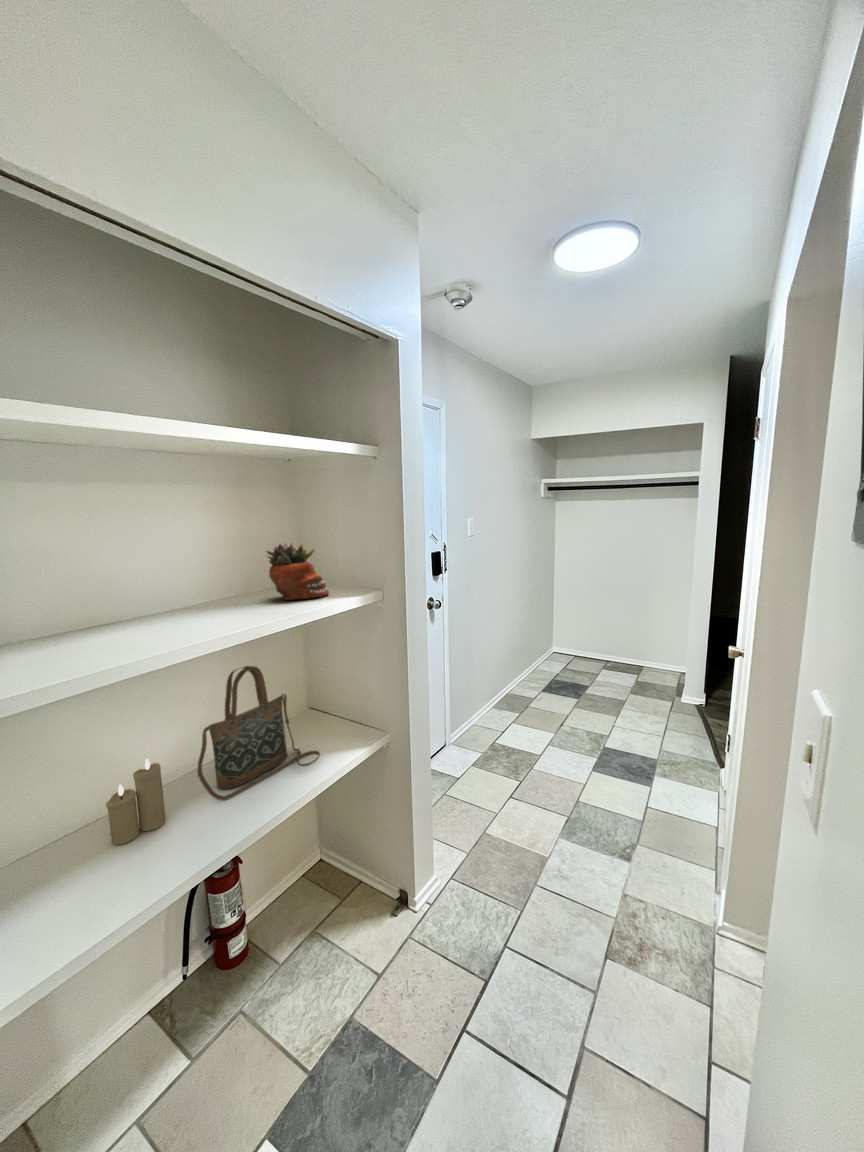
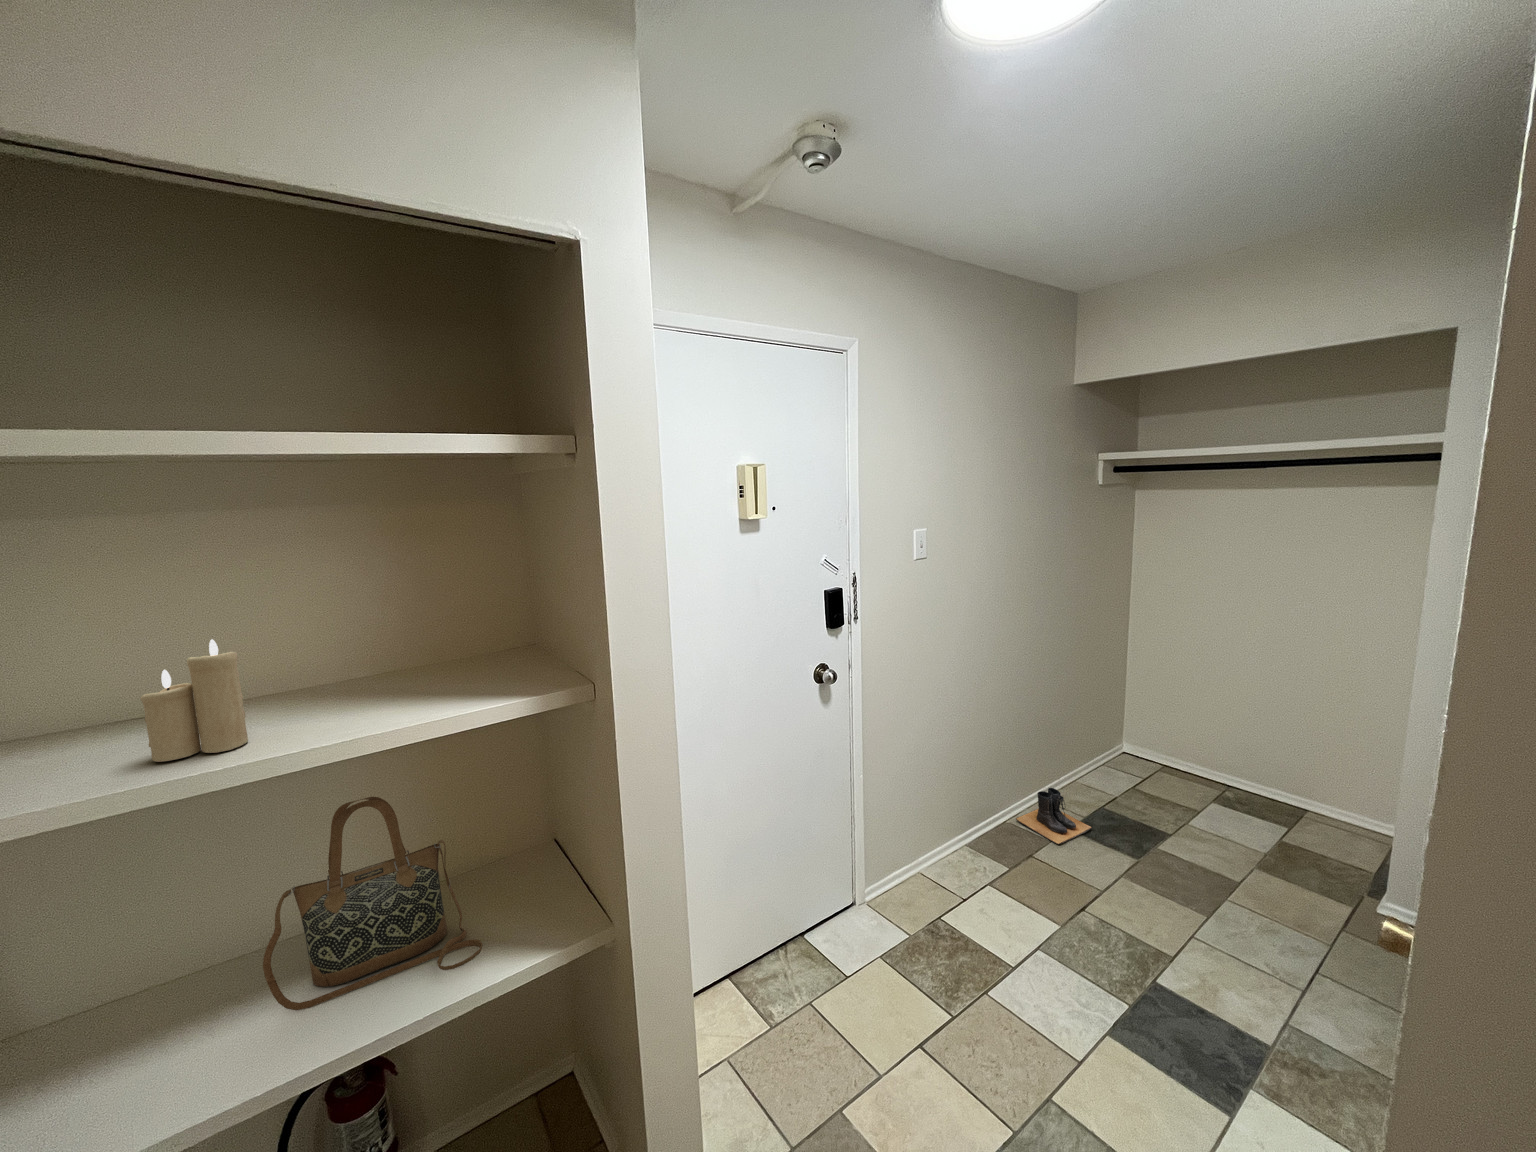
succulent planter: present [267,543,329,600] -> none [390,606,495,703]
boots: none [514,670,553,699] -> present [1016,788,1092,844]
candle: present [106,759,166,844] -> present [141,639,248,762]

